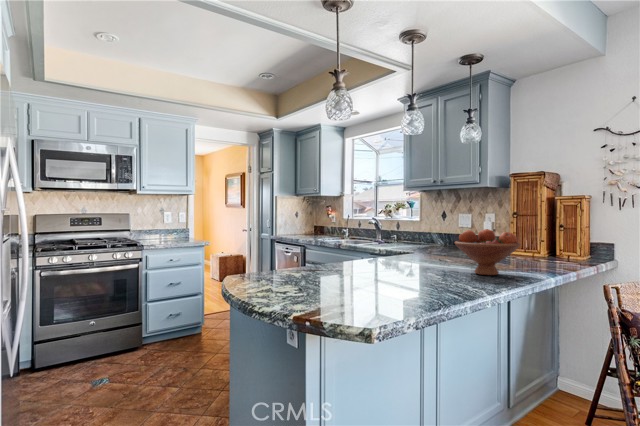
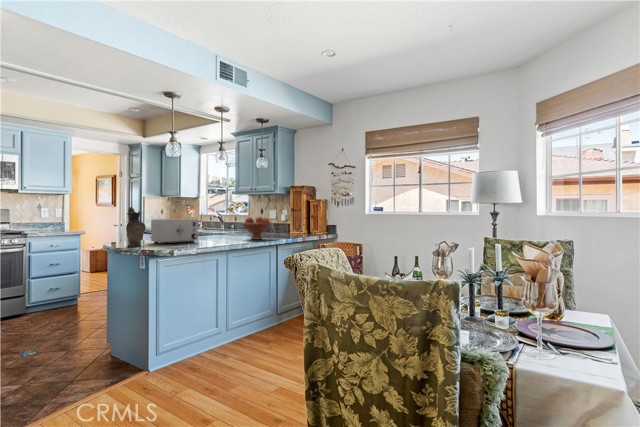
ceramic pitcher: none [258,215,295,301] -> present [126,207,146,247]
toaster: none [300,235,386,289] -> present [151,219,198,244]

